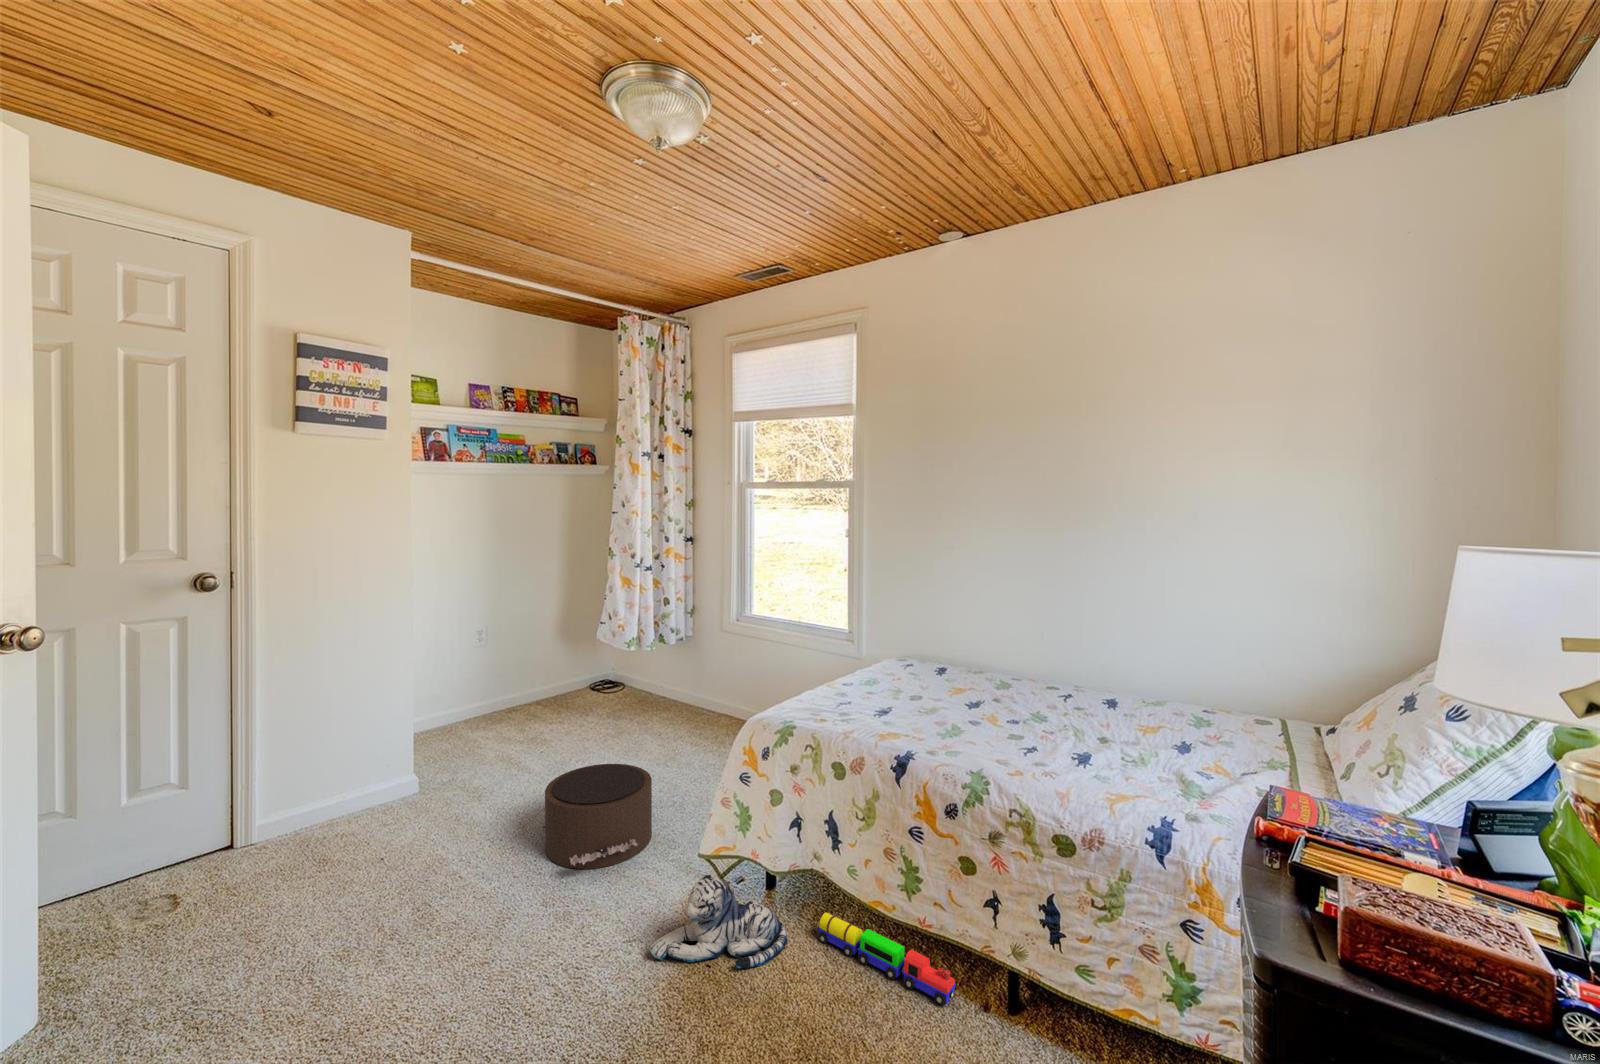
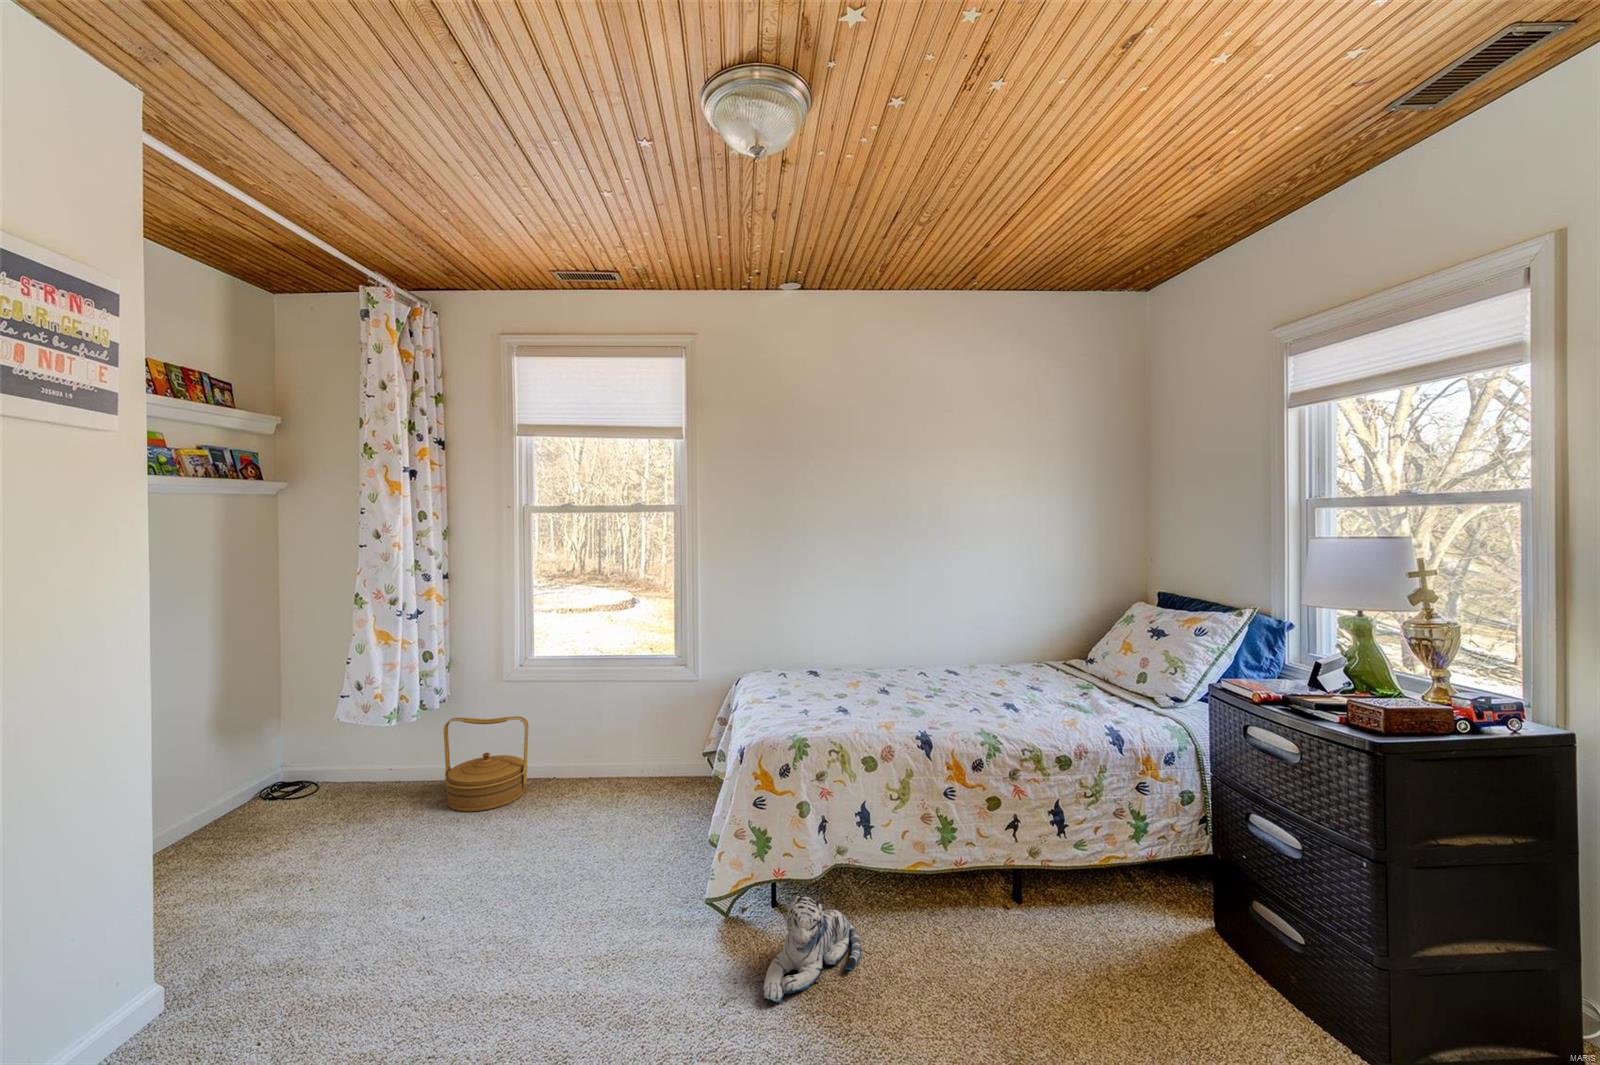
woven basket: none [646,655,707,733] -> present [443,716,529,812]
pouf: present [543,764,652,869] -> none [464,839,641,983]
toy train: present [818,913,956,1006] -> none [870,889,999,921]

